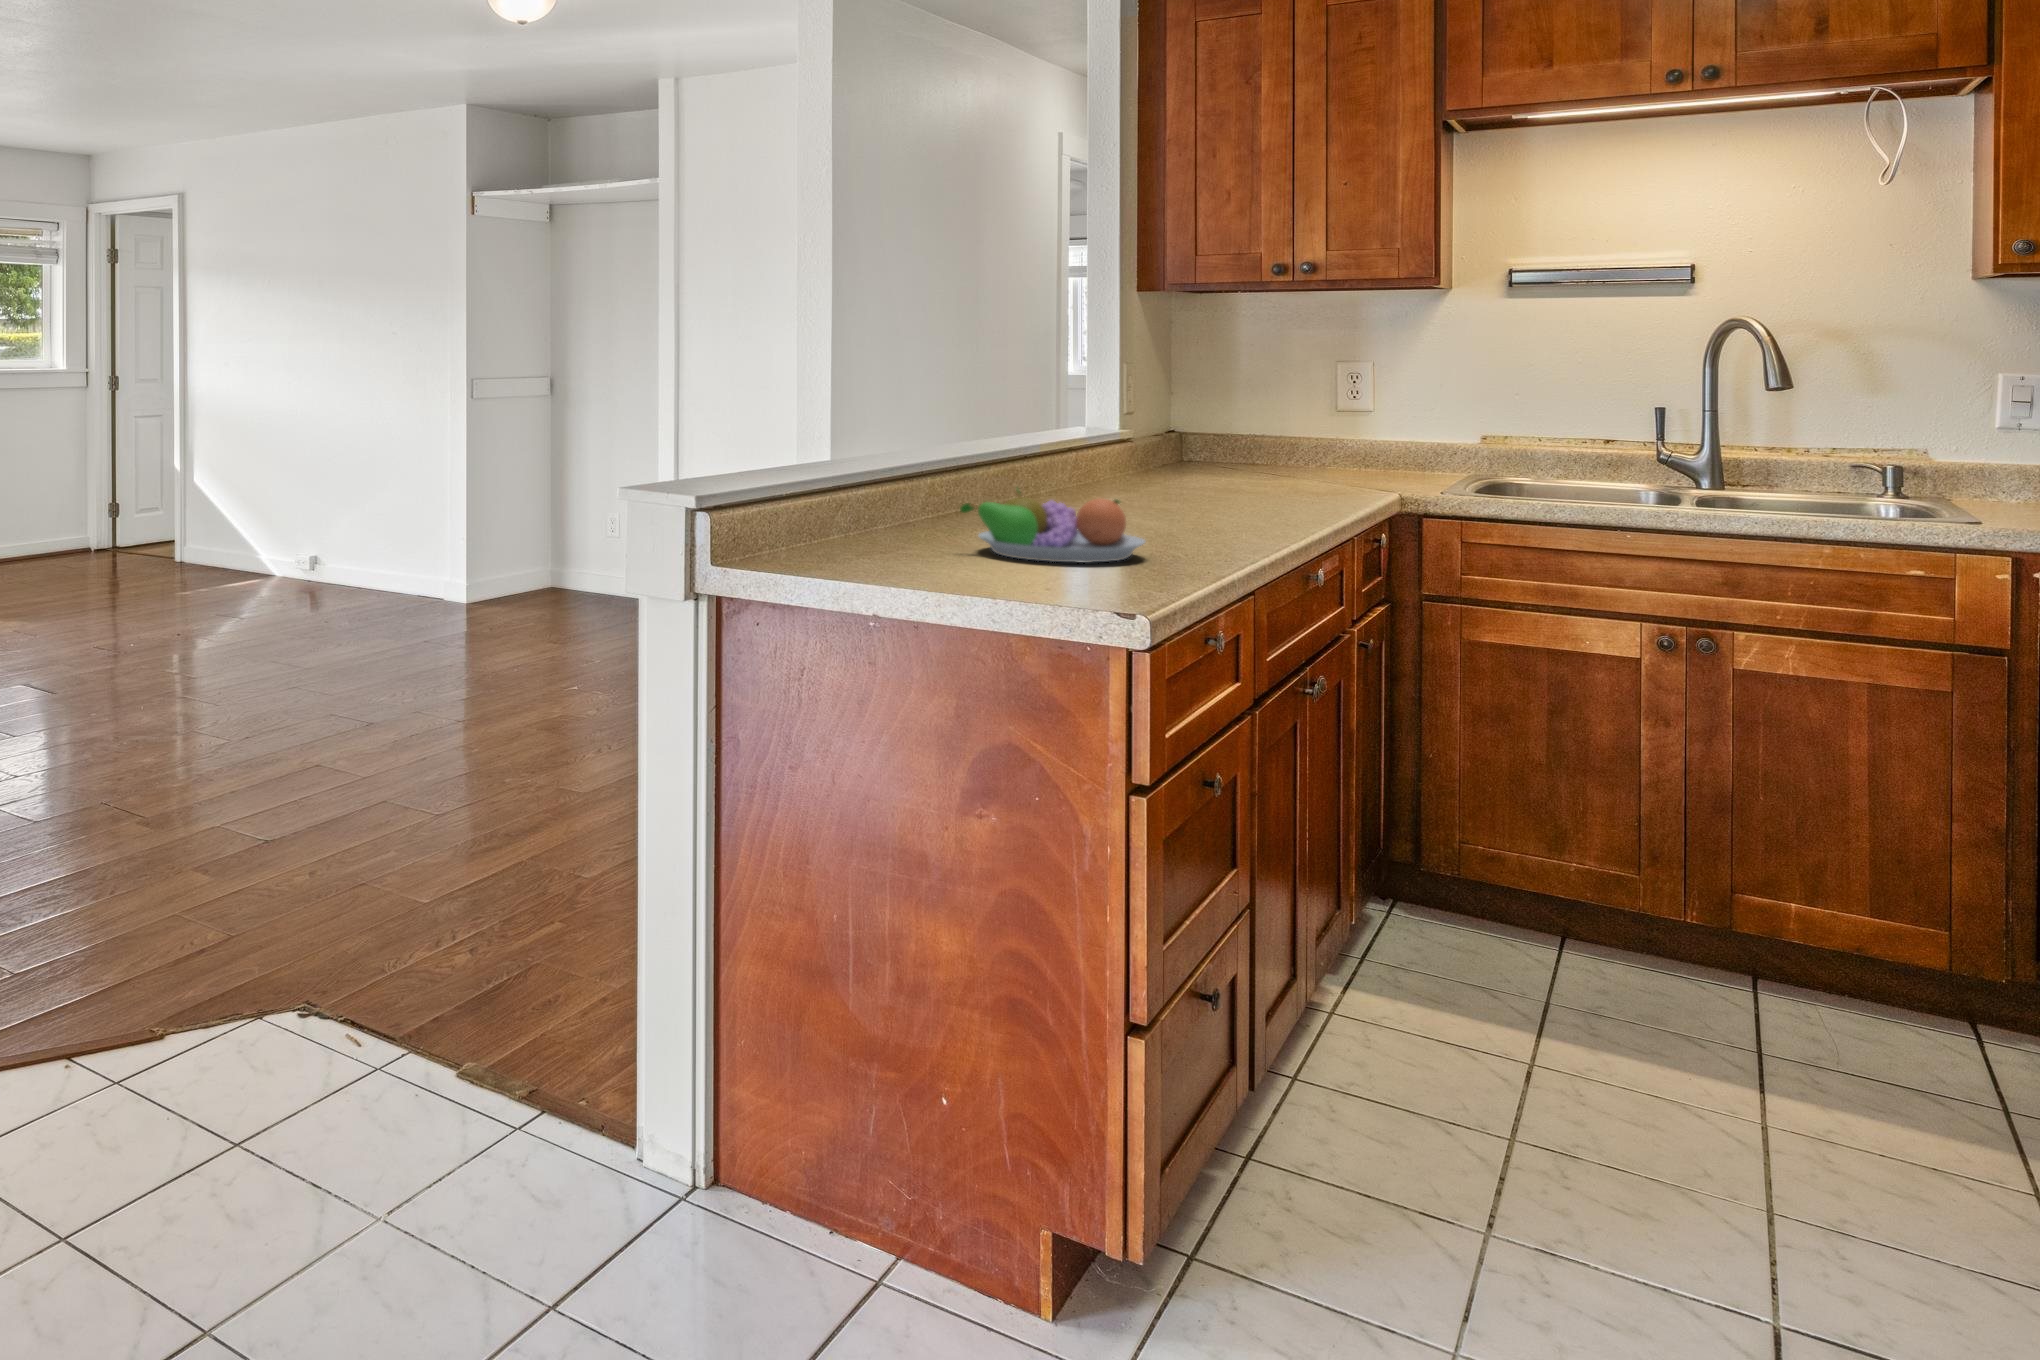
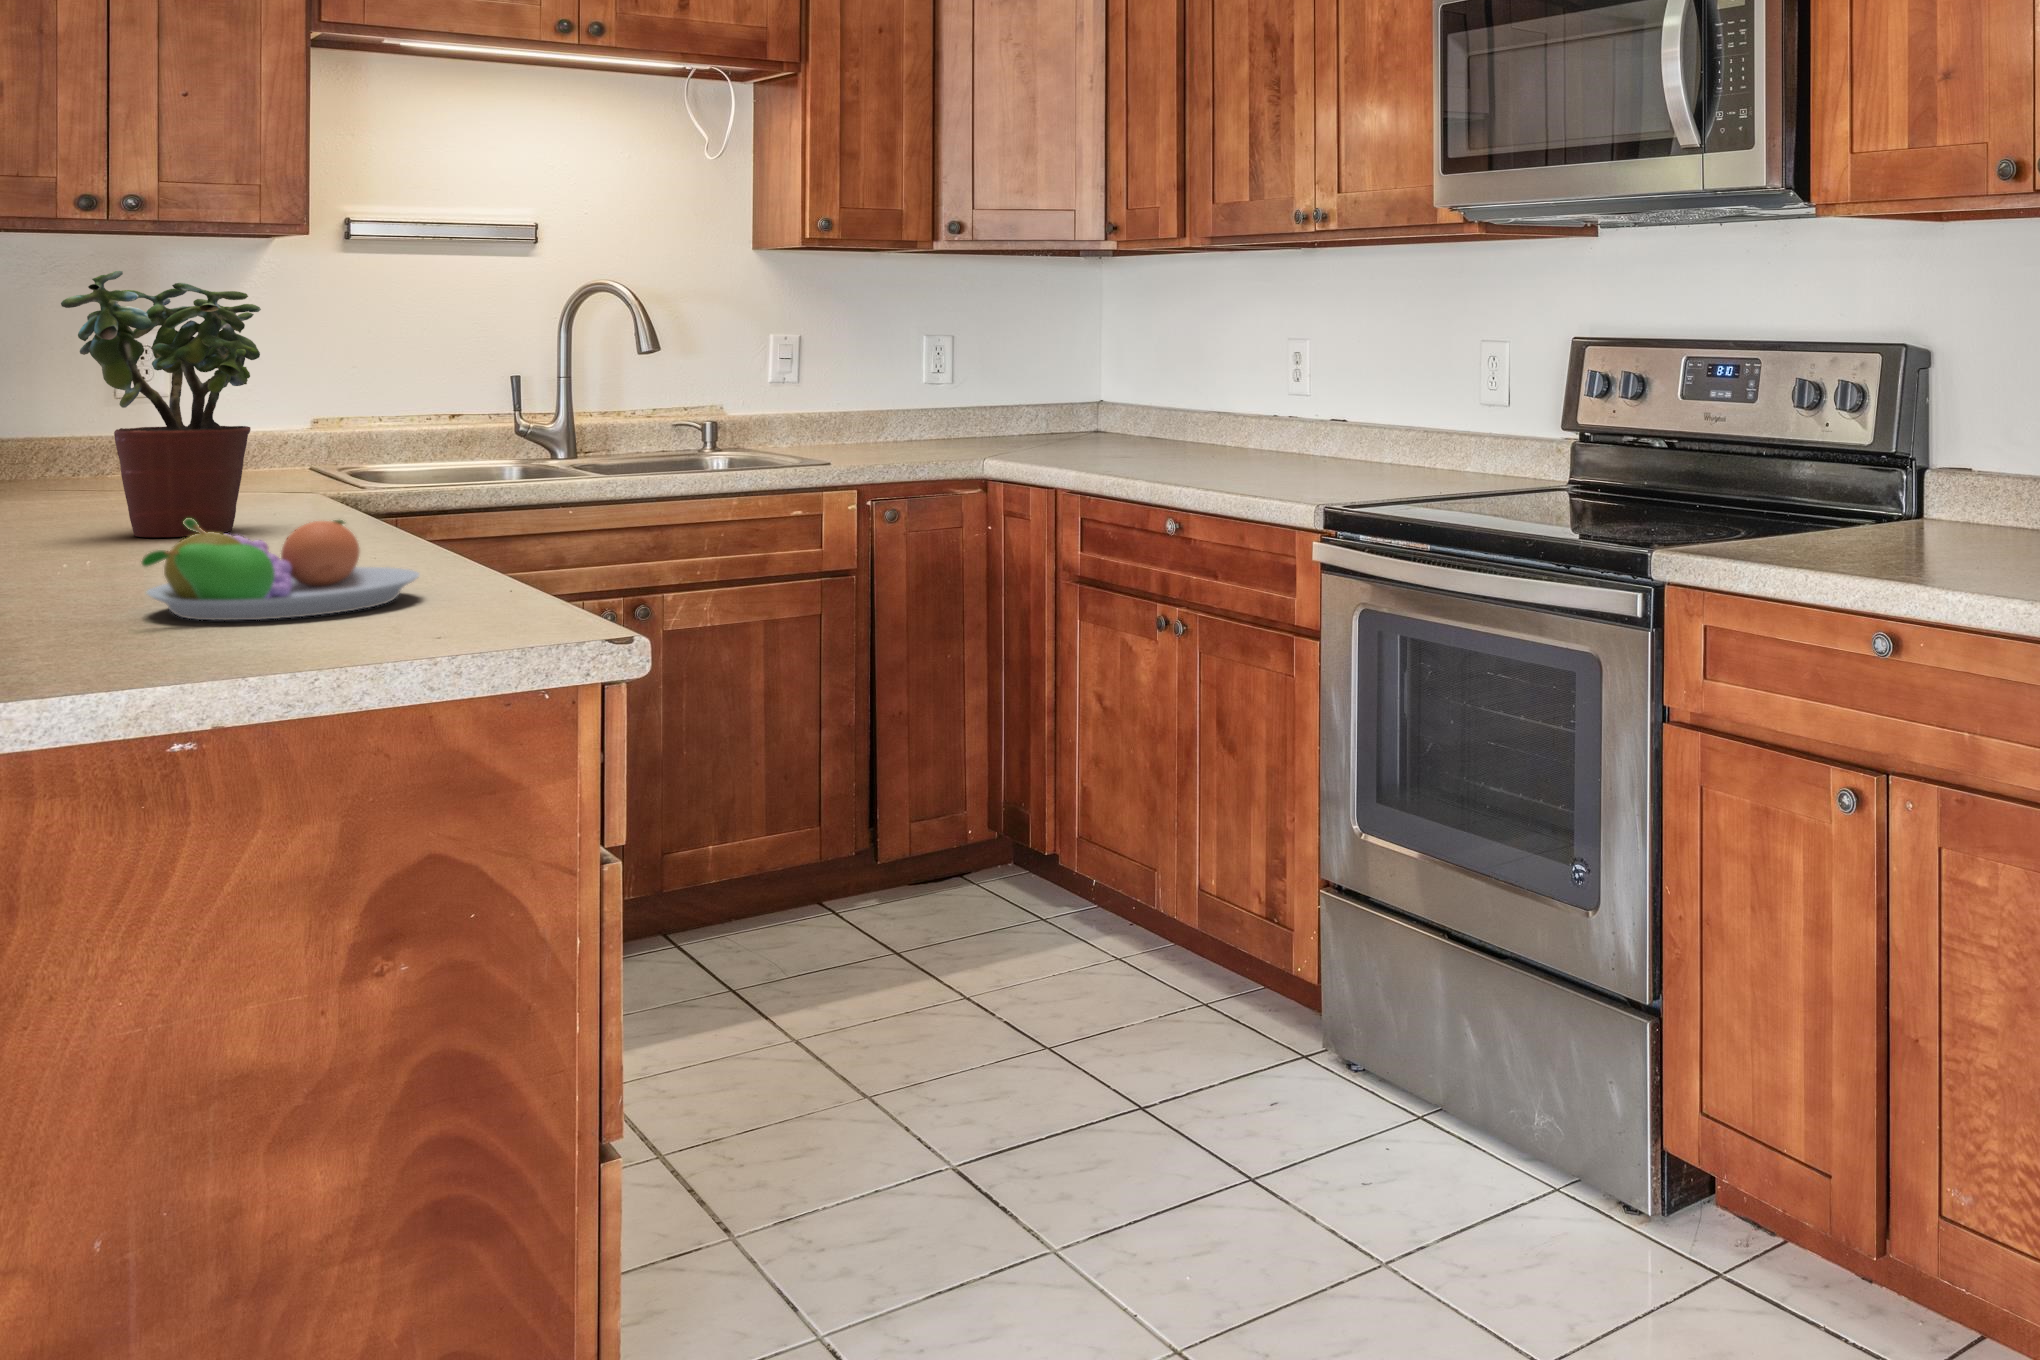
potted plant: none [1127,321,1255,511] -> present [61,271,261,537]

